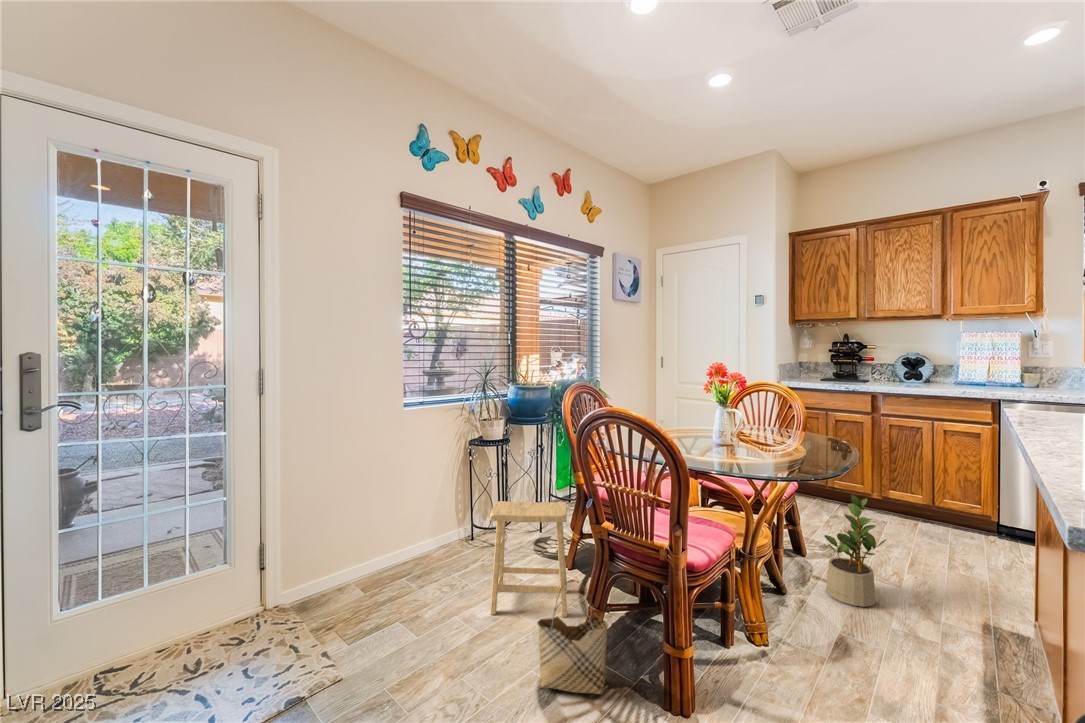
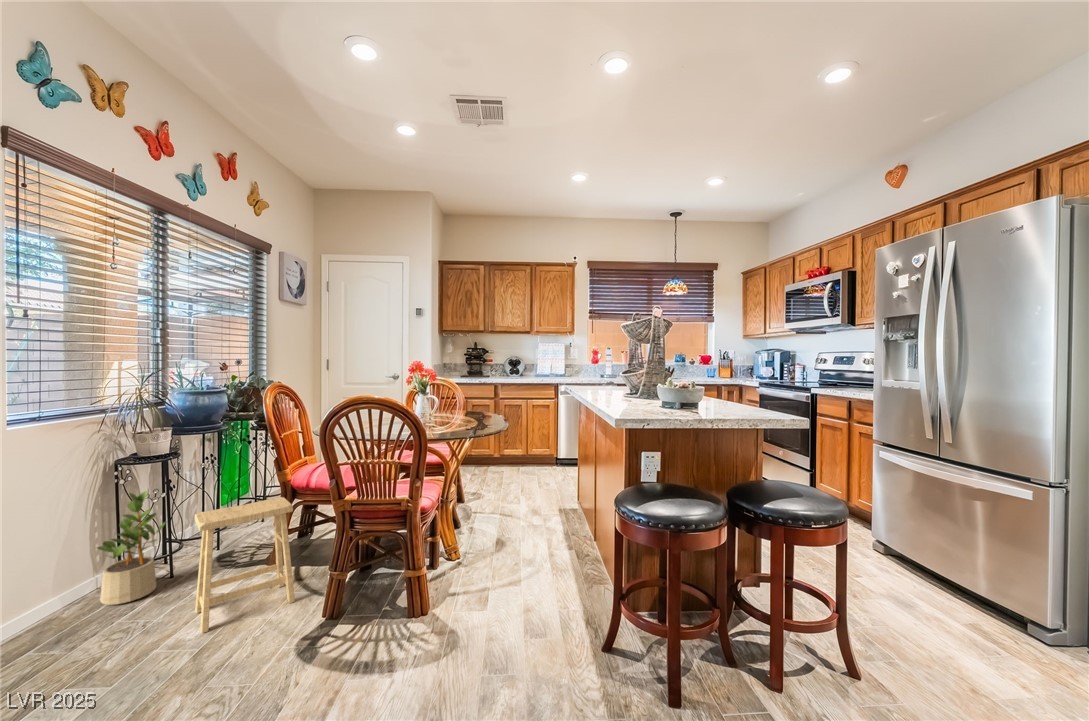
potted plant: present [825,495,887,607] -> present [97,491,166,605]
woven basket: present [537,580,608,694] -> none [292,550,359,653]

